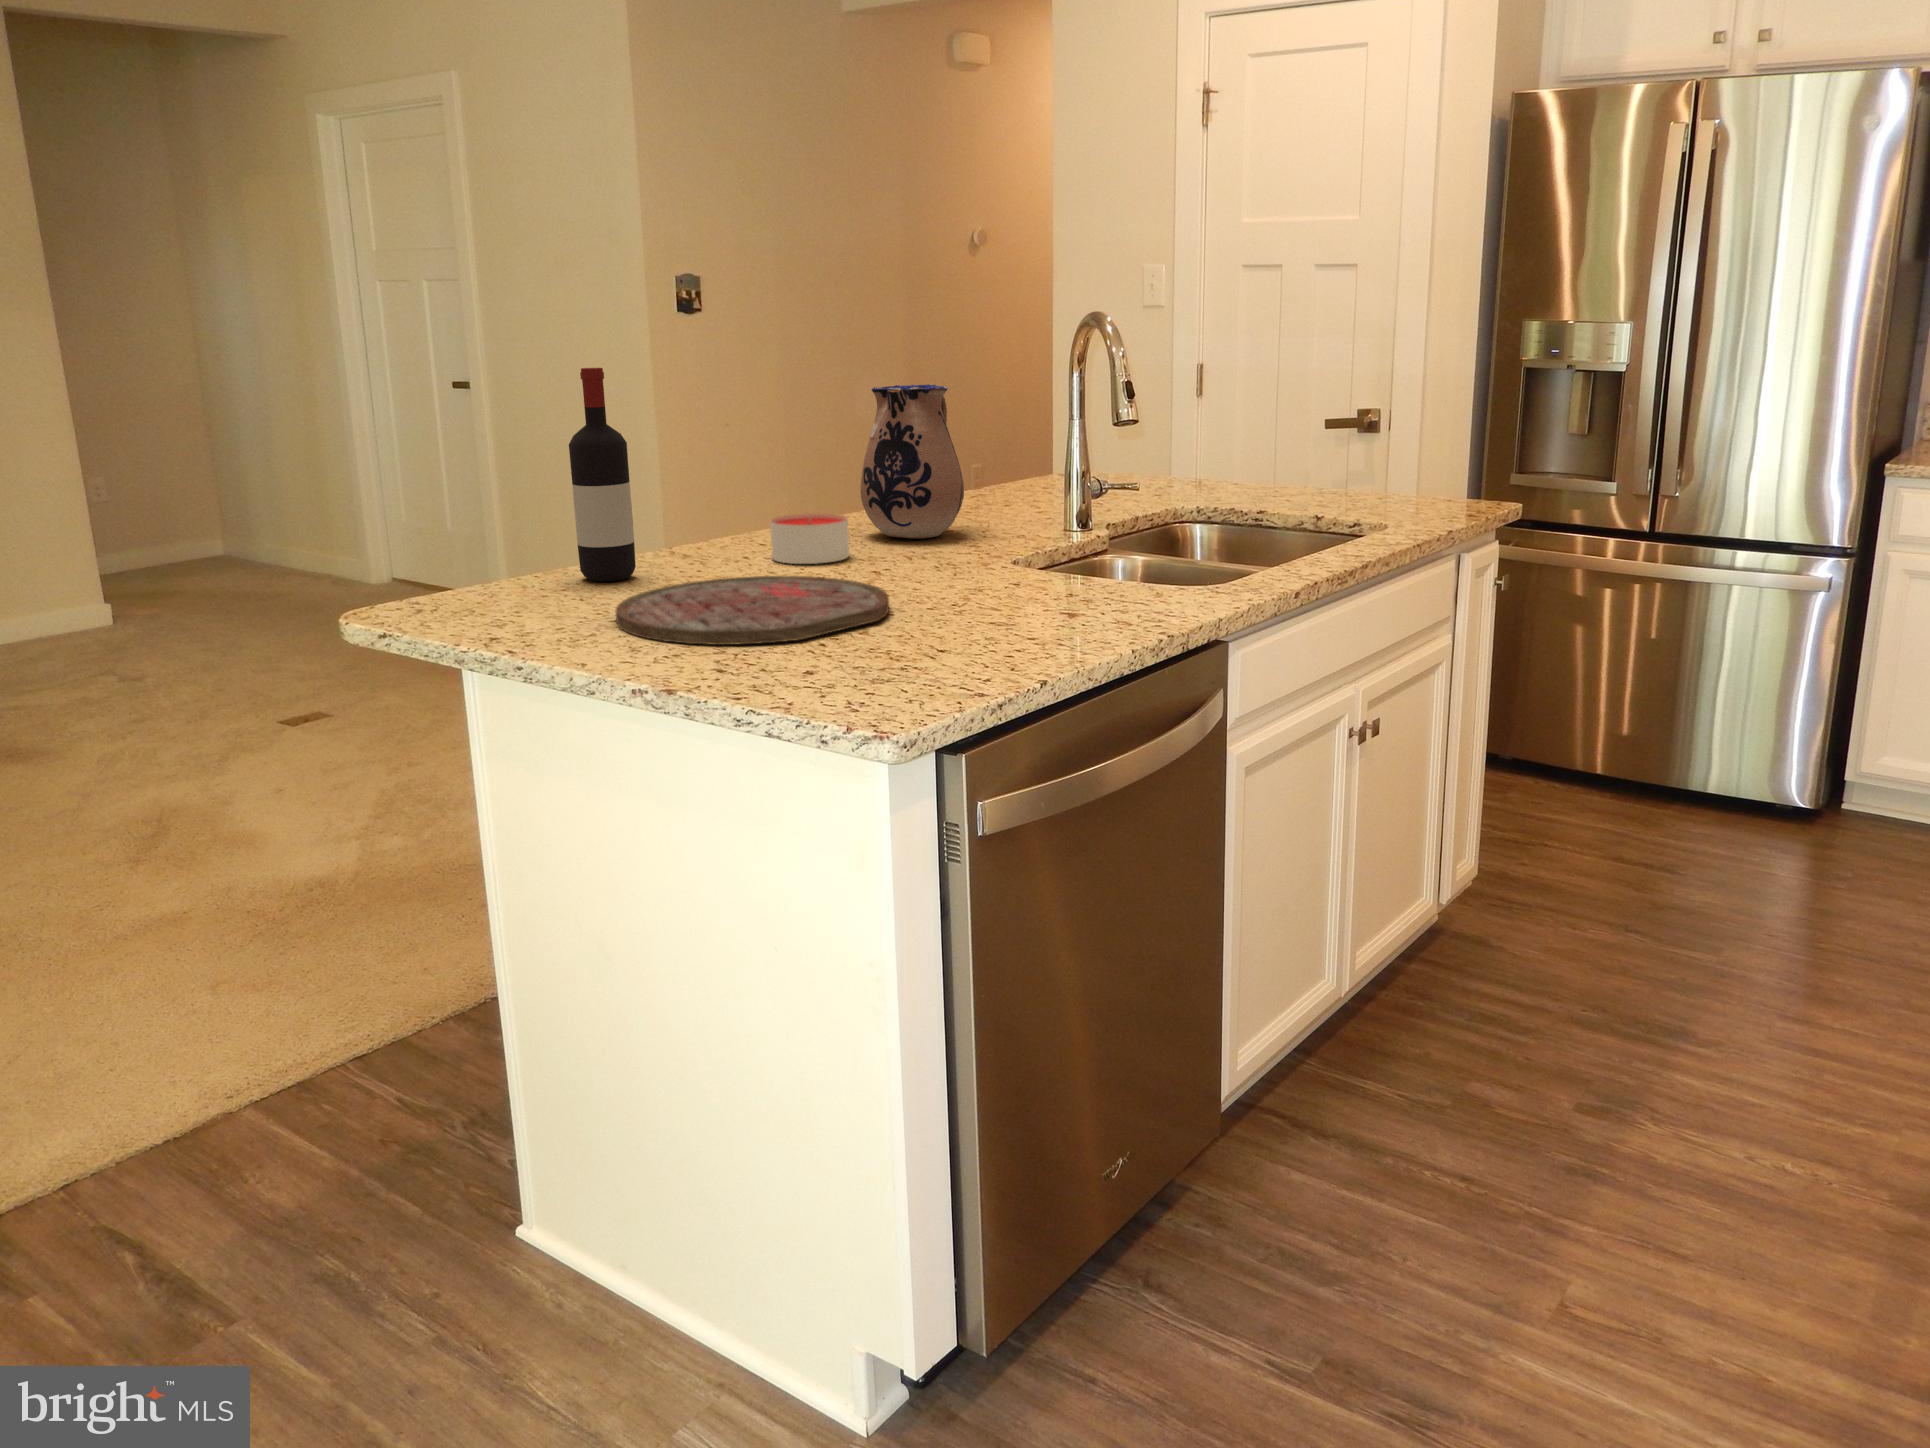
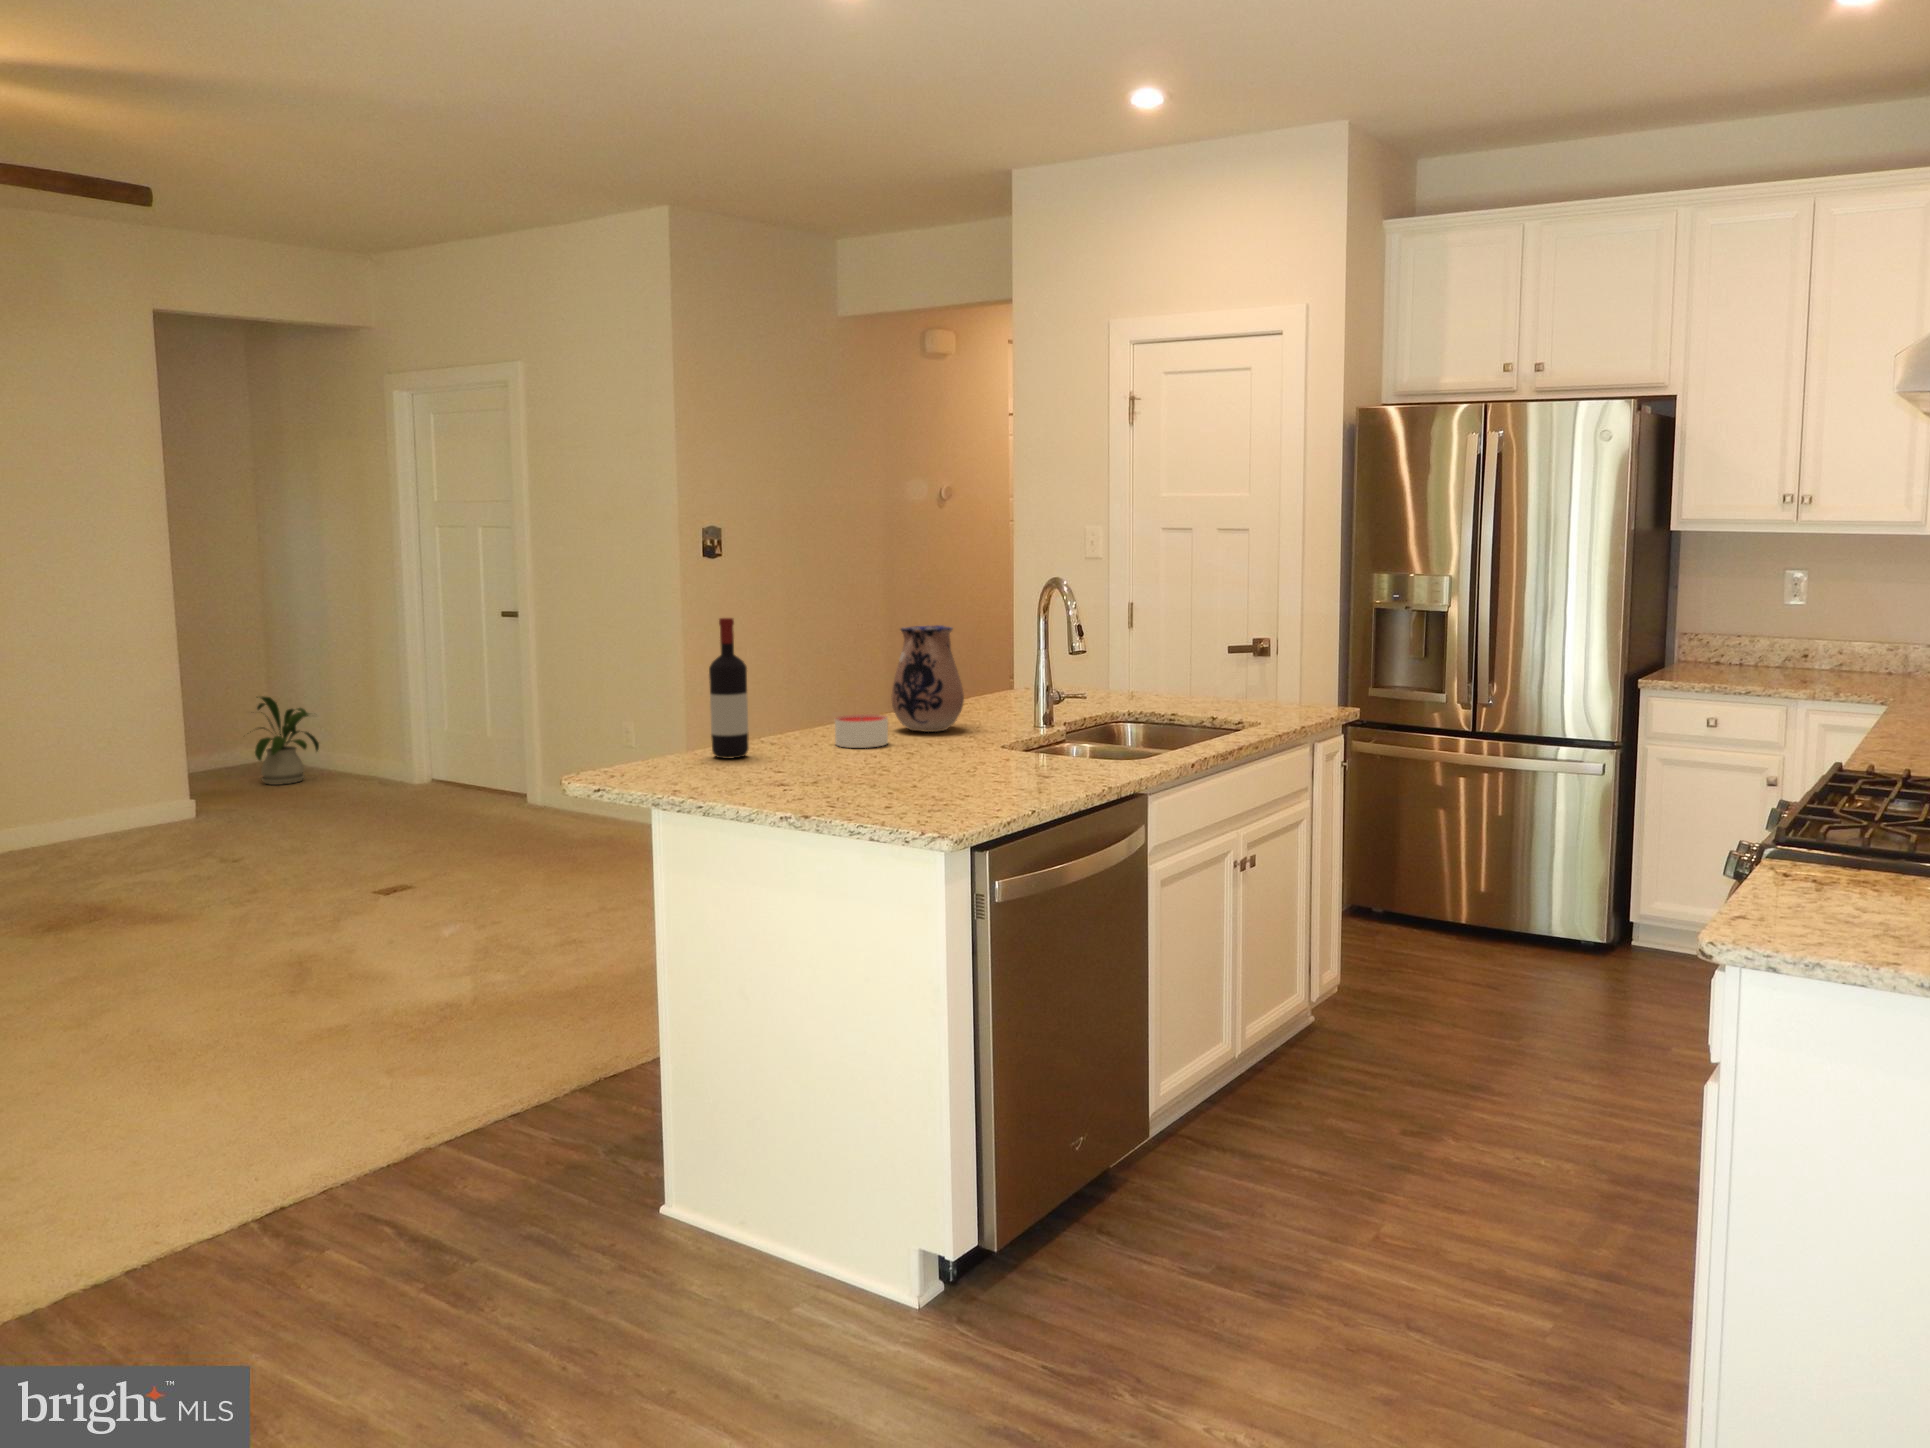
house plant: none [181,483,271,583] -> present [255,697,319,785]
cutting board: present [616,576,889,645] -> none [751,754,927,793]

